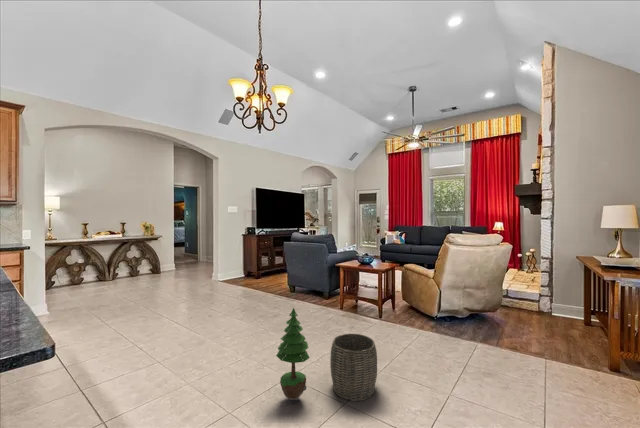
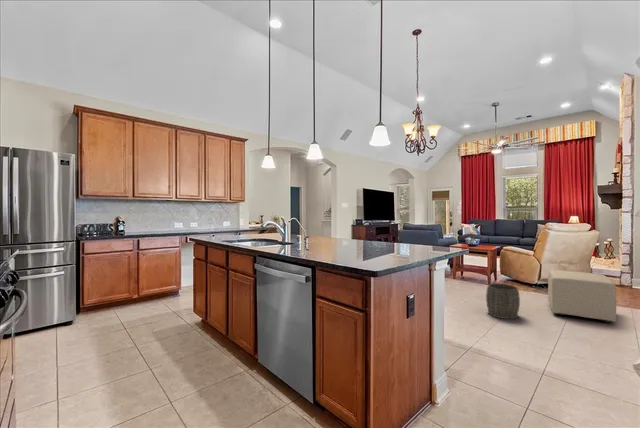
ottoman: none [429,306,517,402] -> present [548,270,616,323]
potted tree: present [276,308,310,400] -> none [458,263,480,317]

